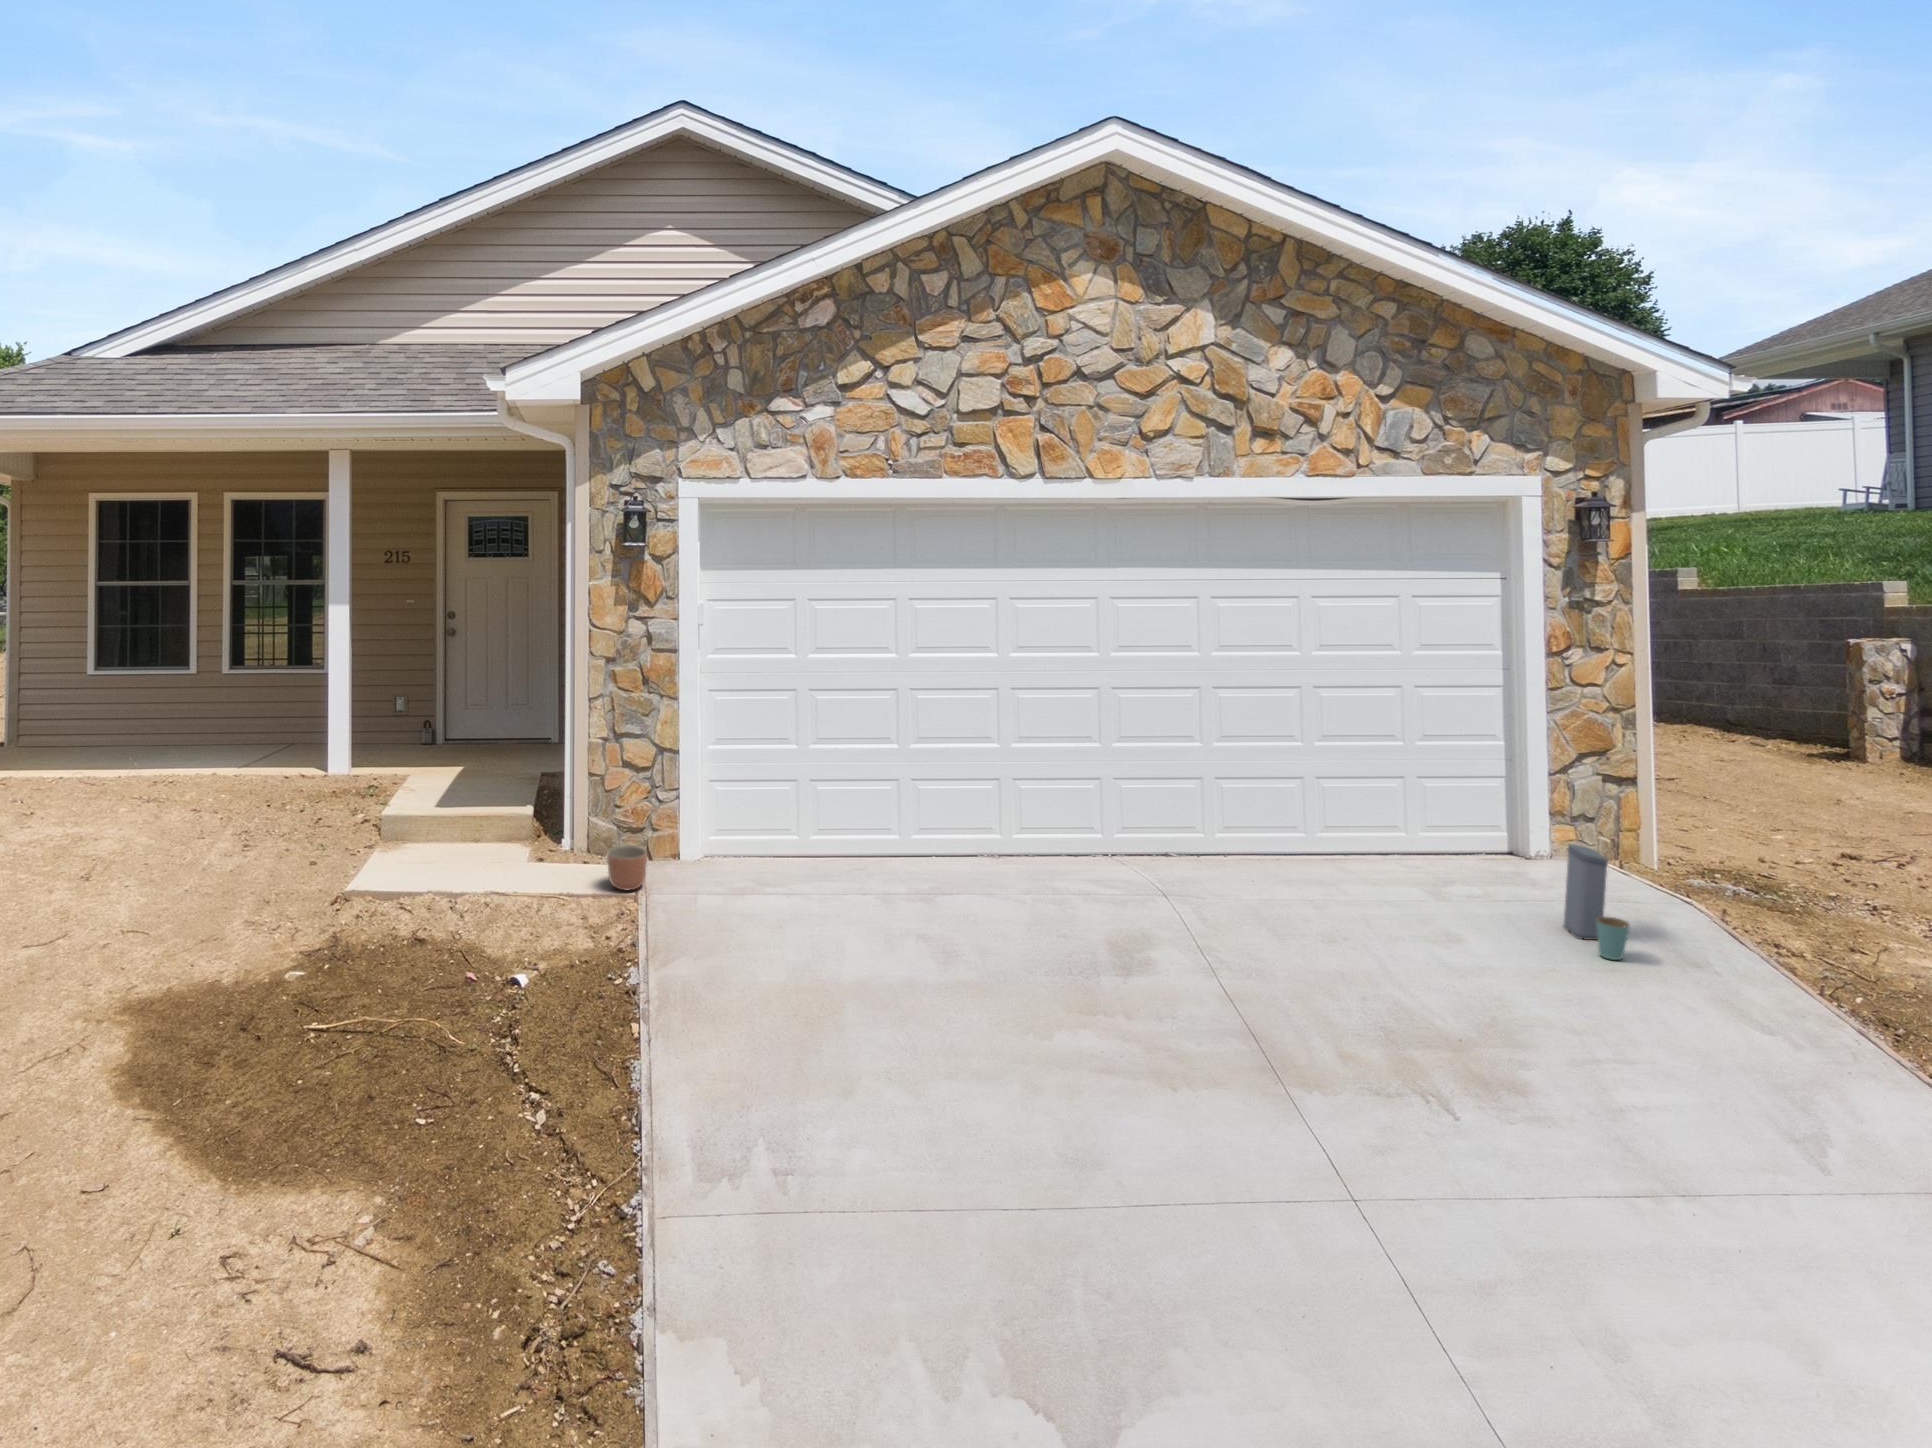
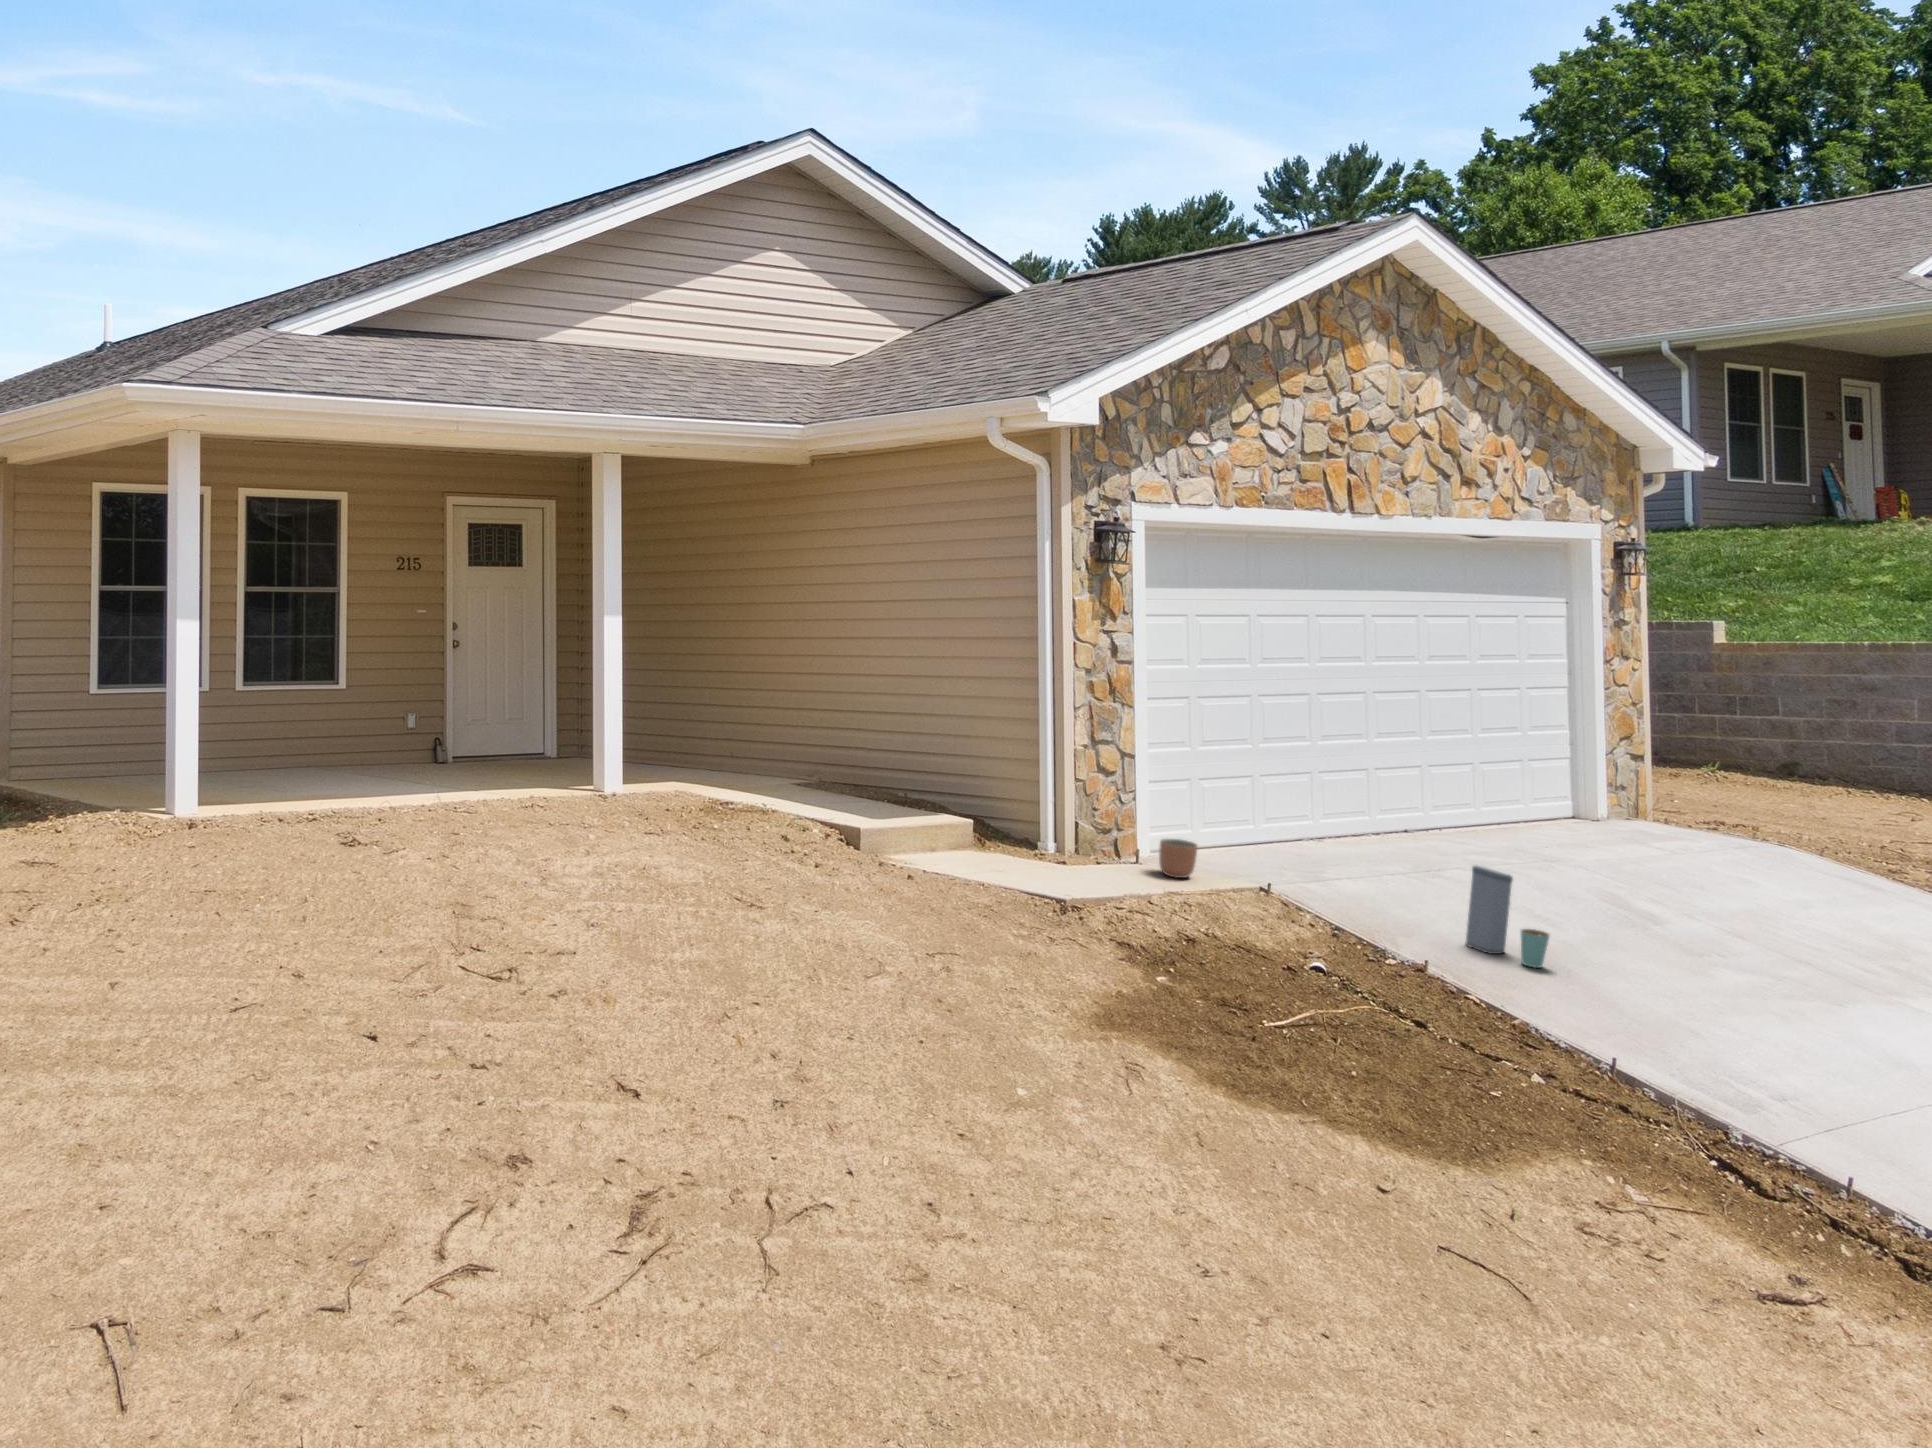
trash can: present [1564,844,1630,960] -> present [1465,866,1549,968]

